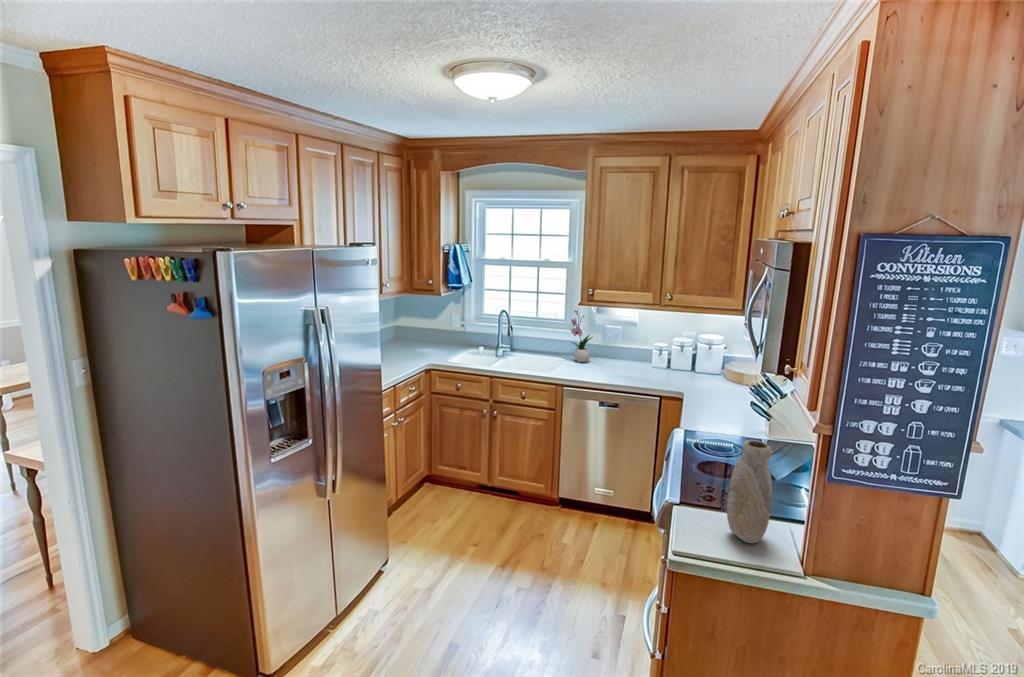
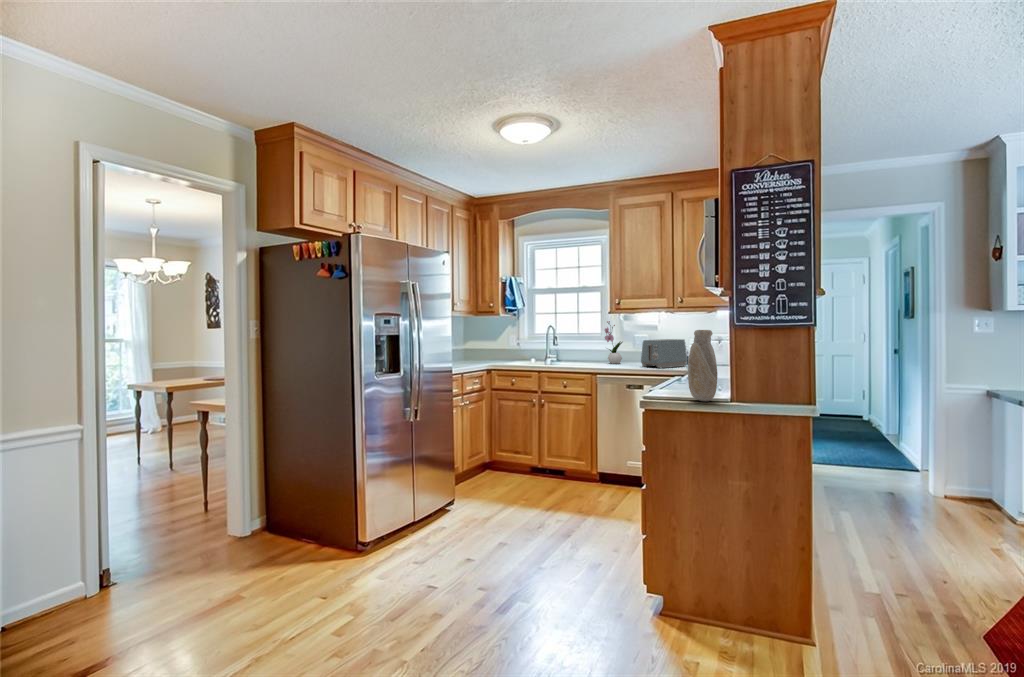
toaster: none [616,337,669,380] -> present [641,339,687,368]

